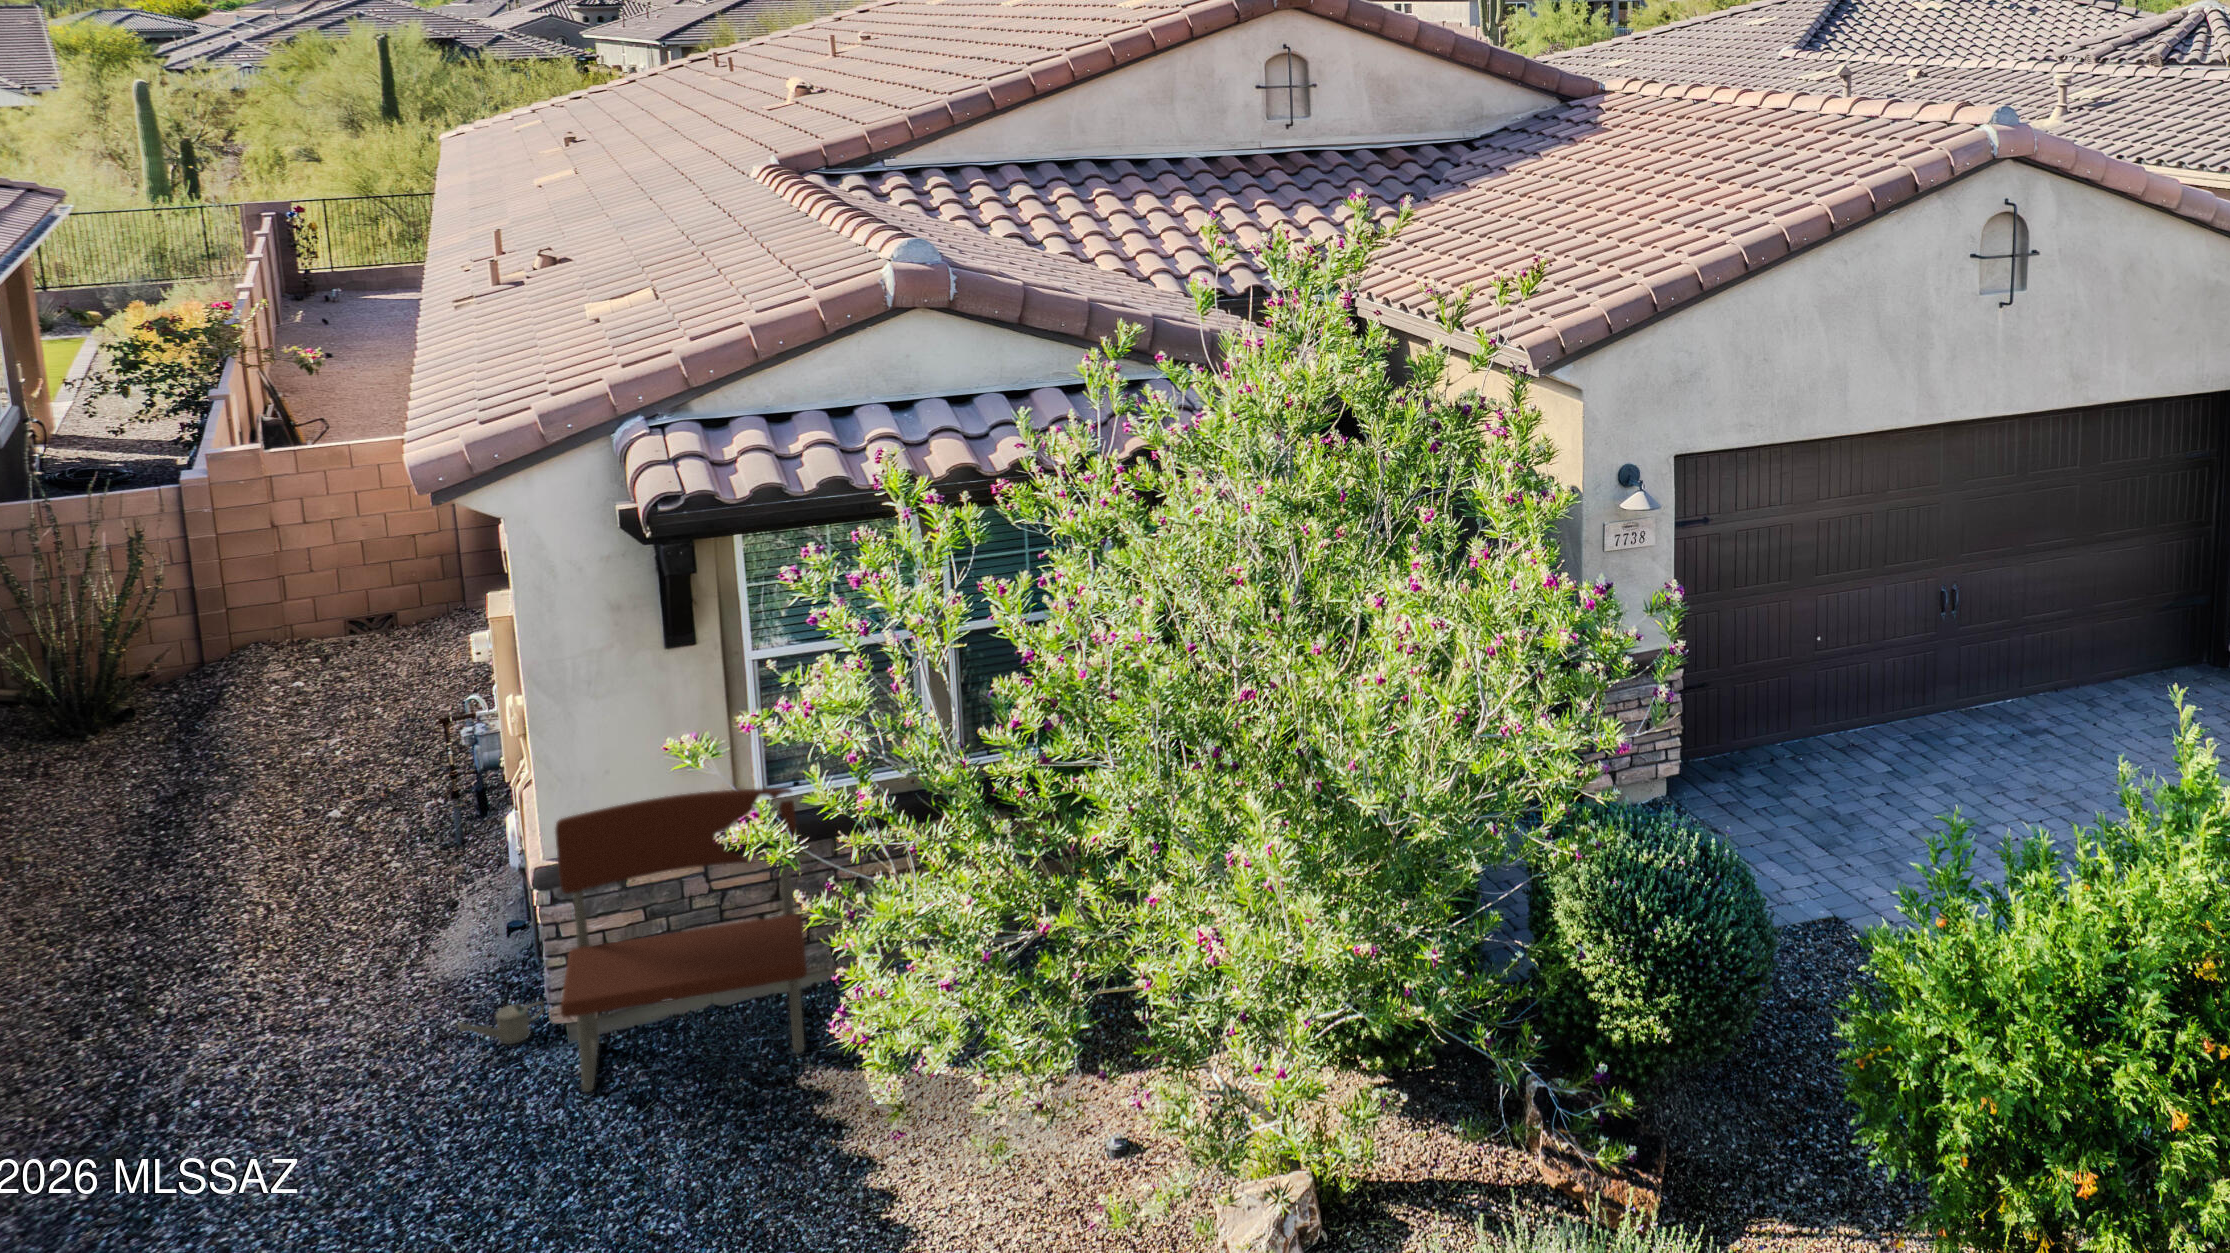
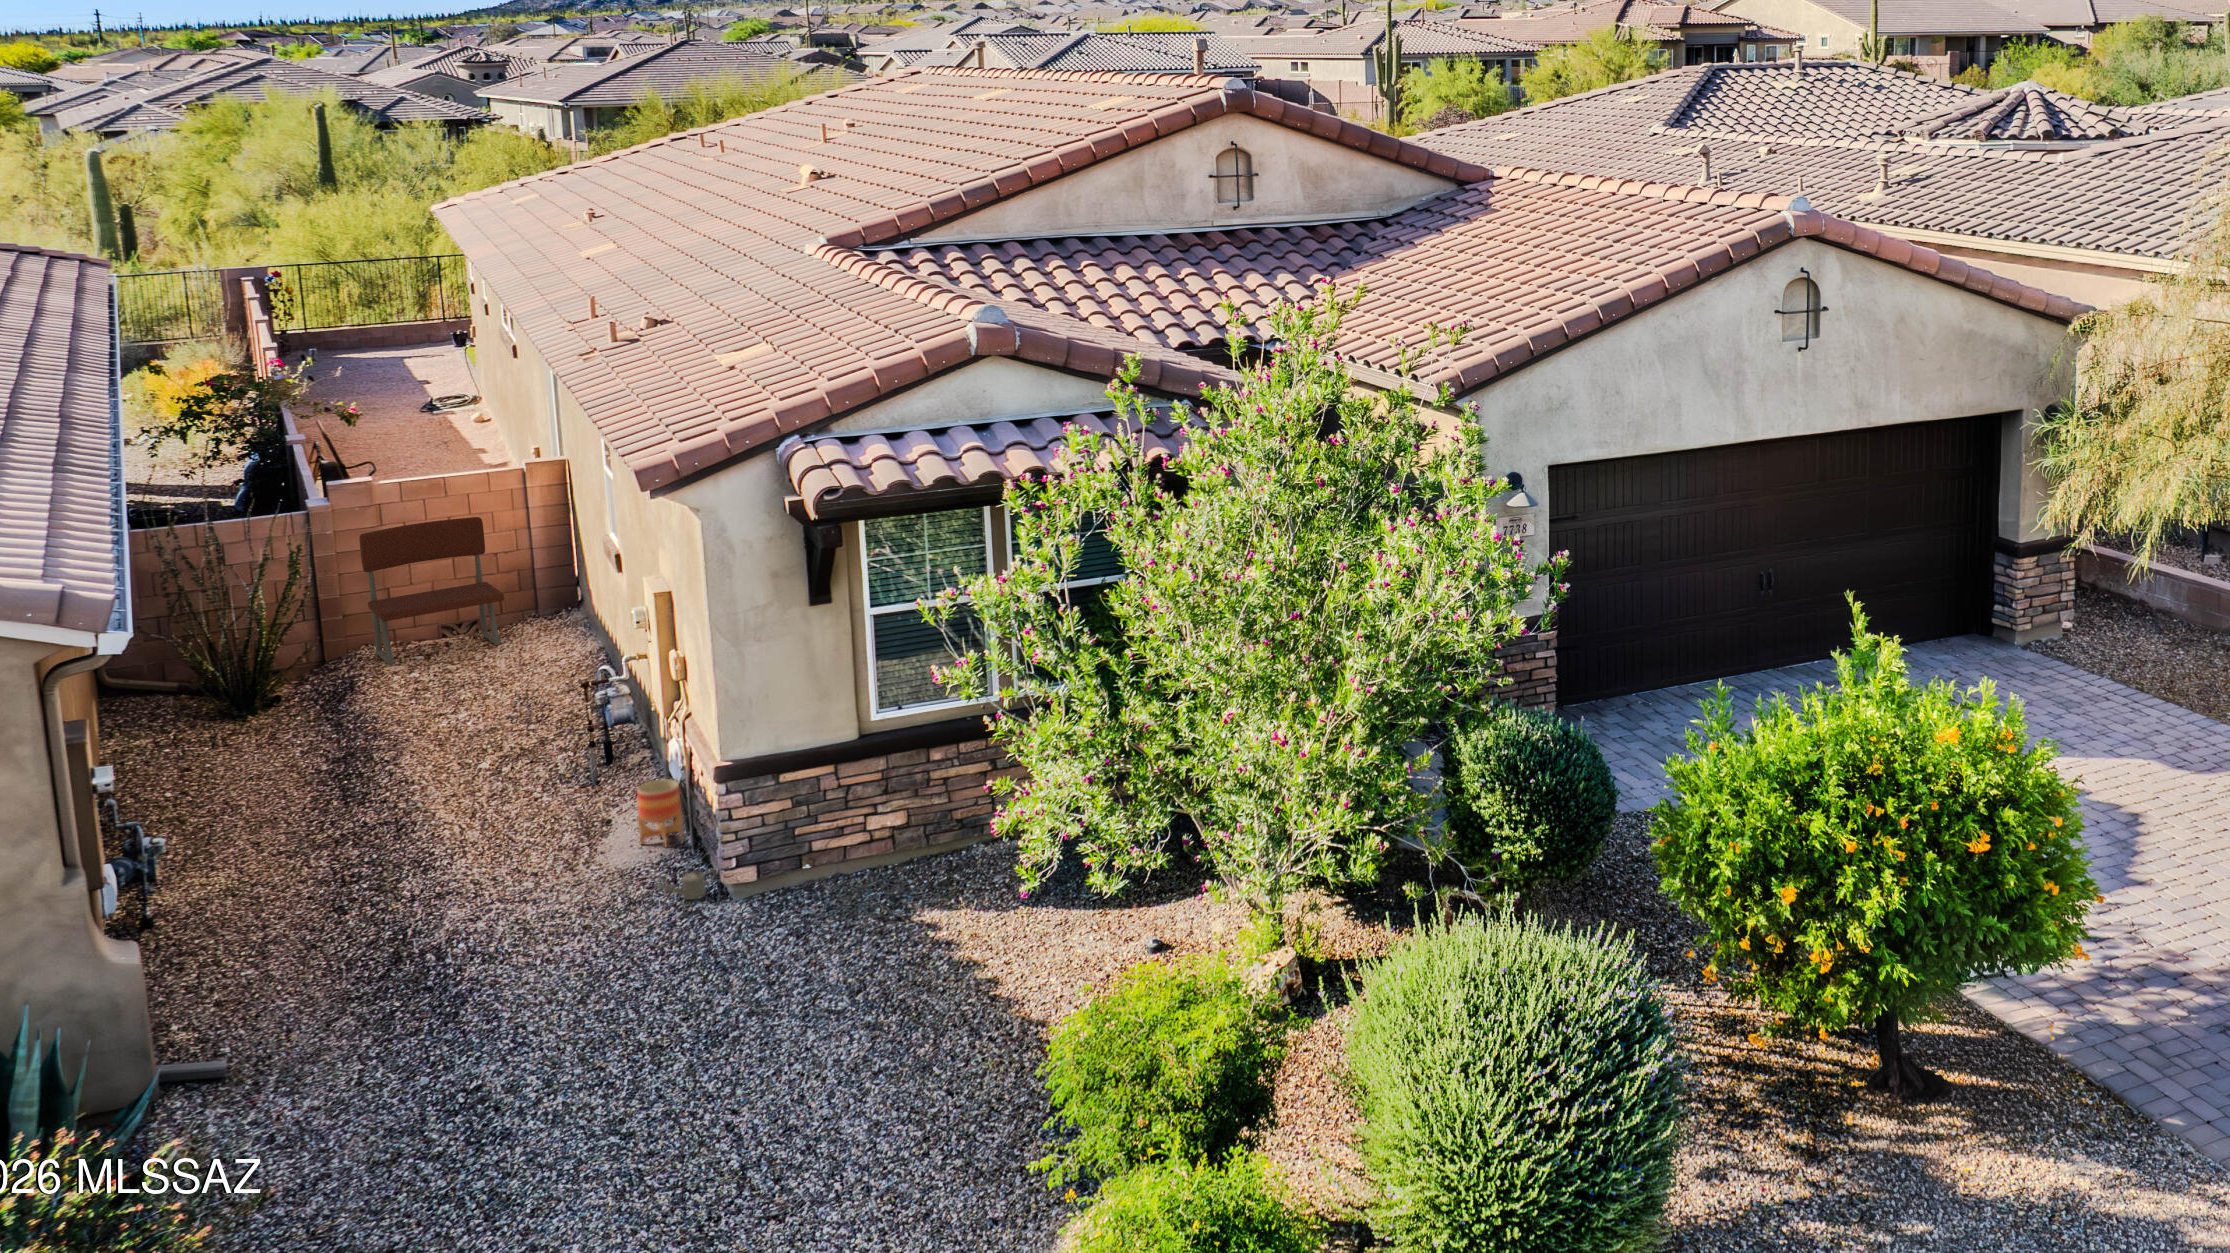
bench: present [555,788,807,1092] -> present [359,517,504,665]
planter: none [461,863,528,956] -> present [637,779,684,847]

